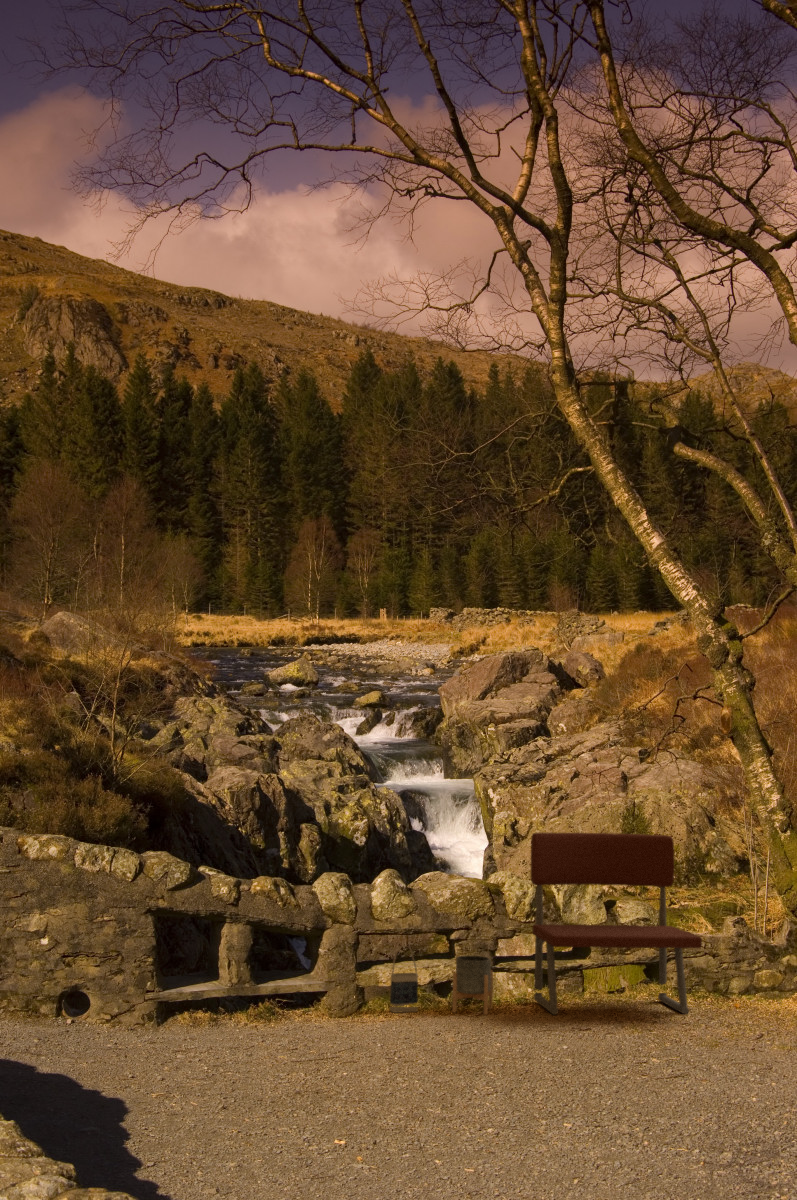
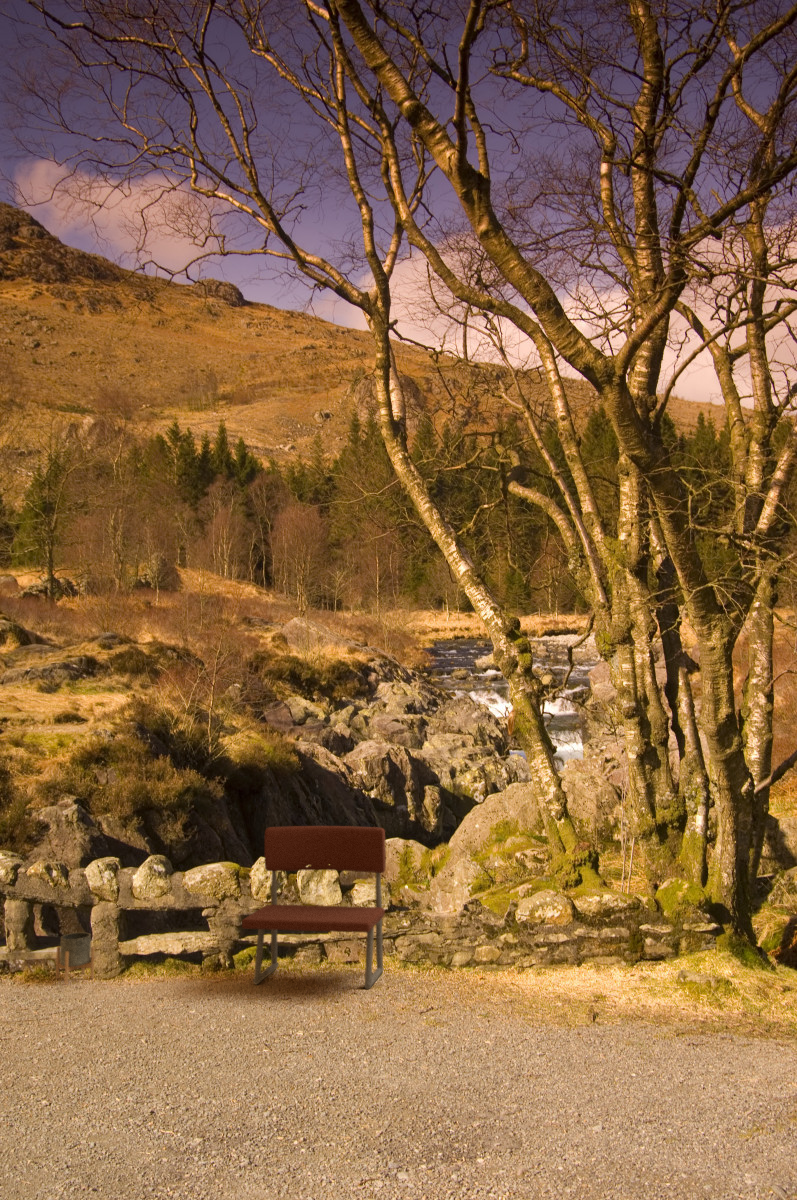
bag: present [390,946,418,1013] -> none [140,921,164,976]
planter: present [452,956,493,1015] -> present [56,933,95,985]

